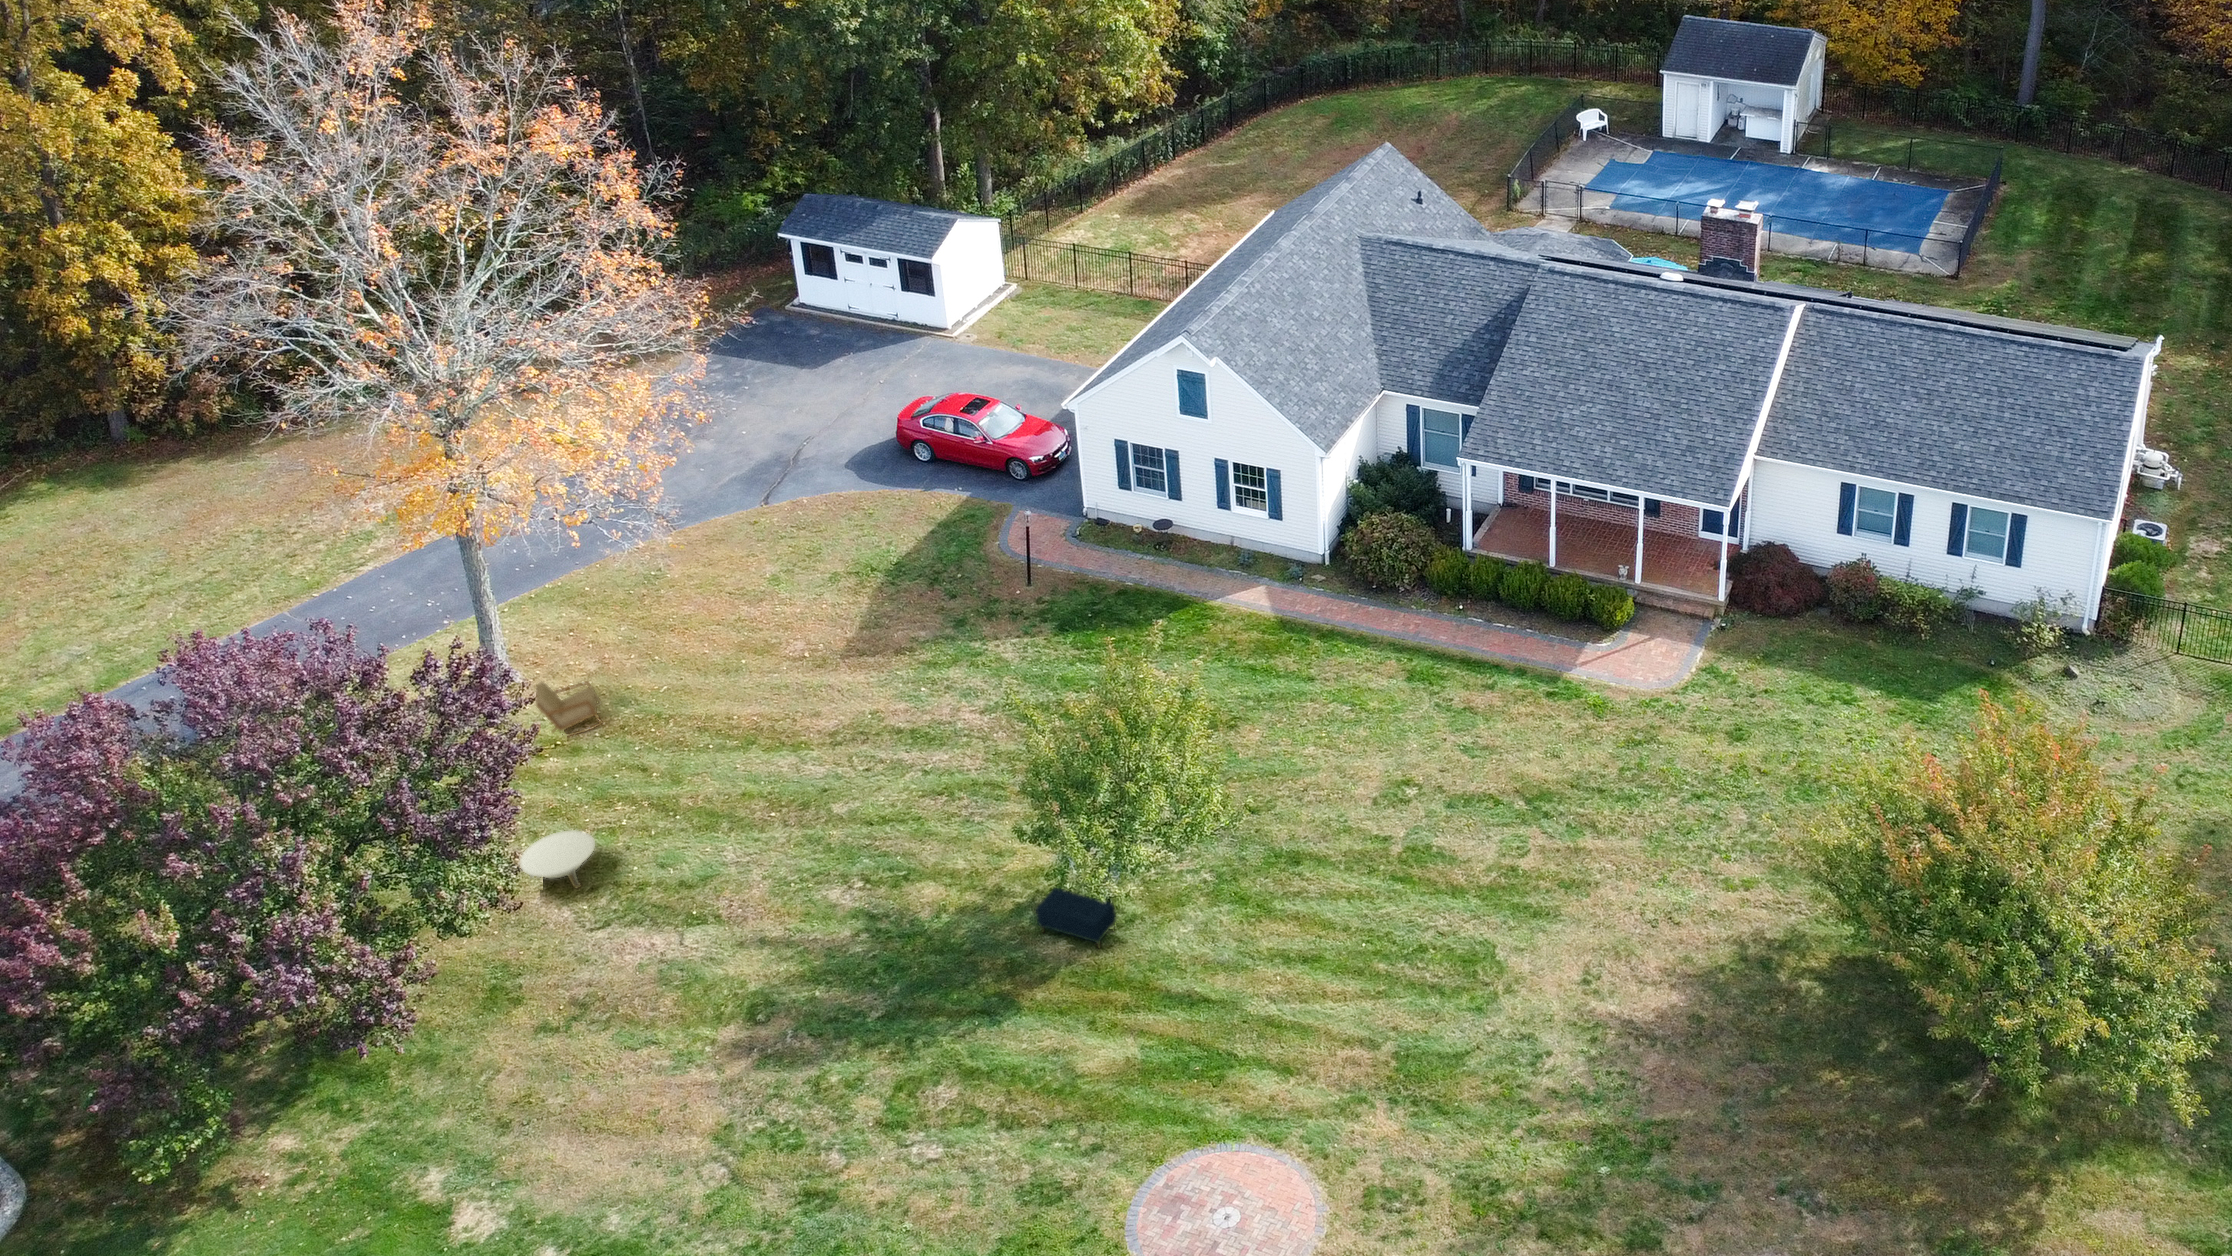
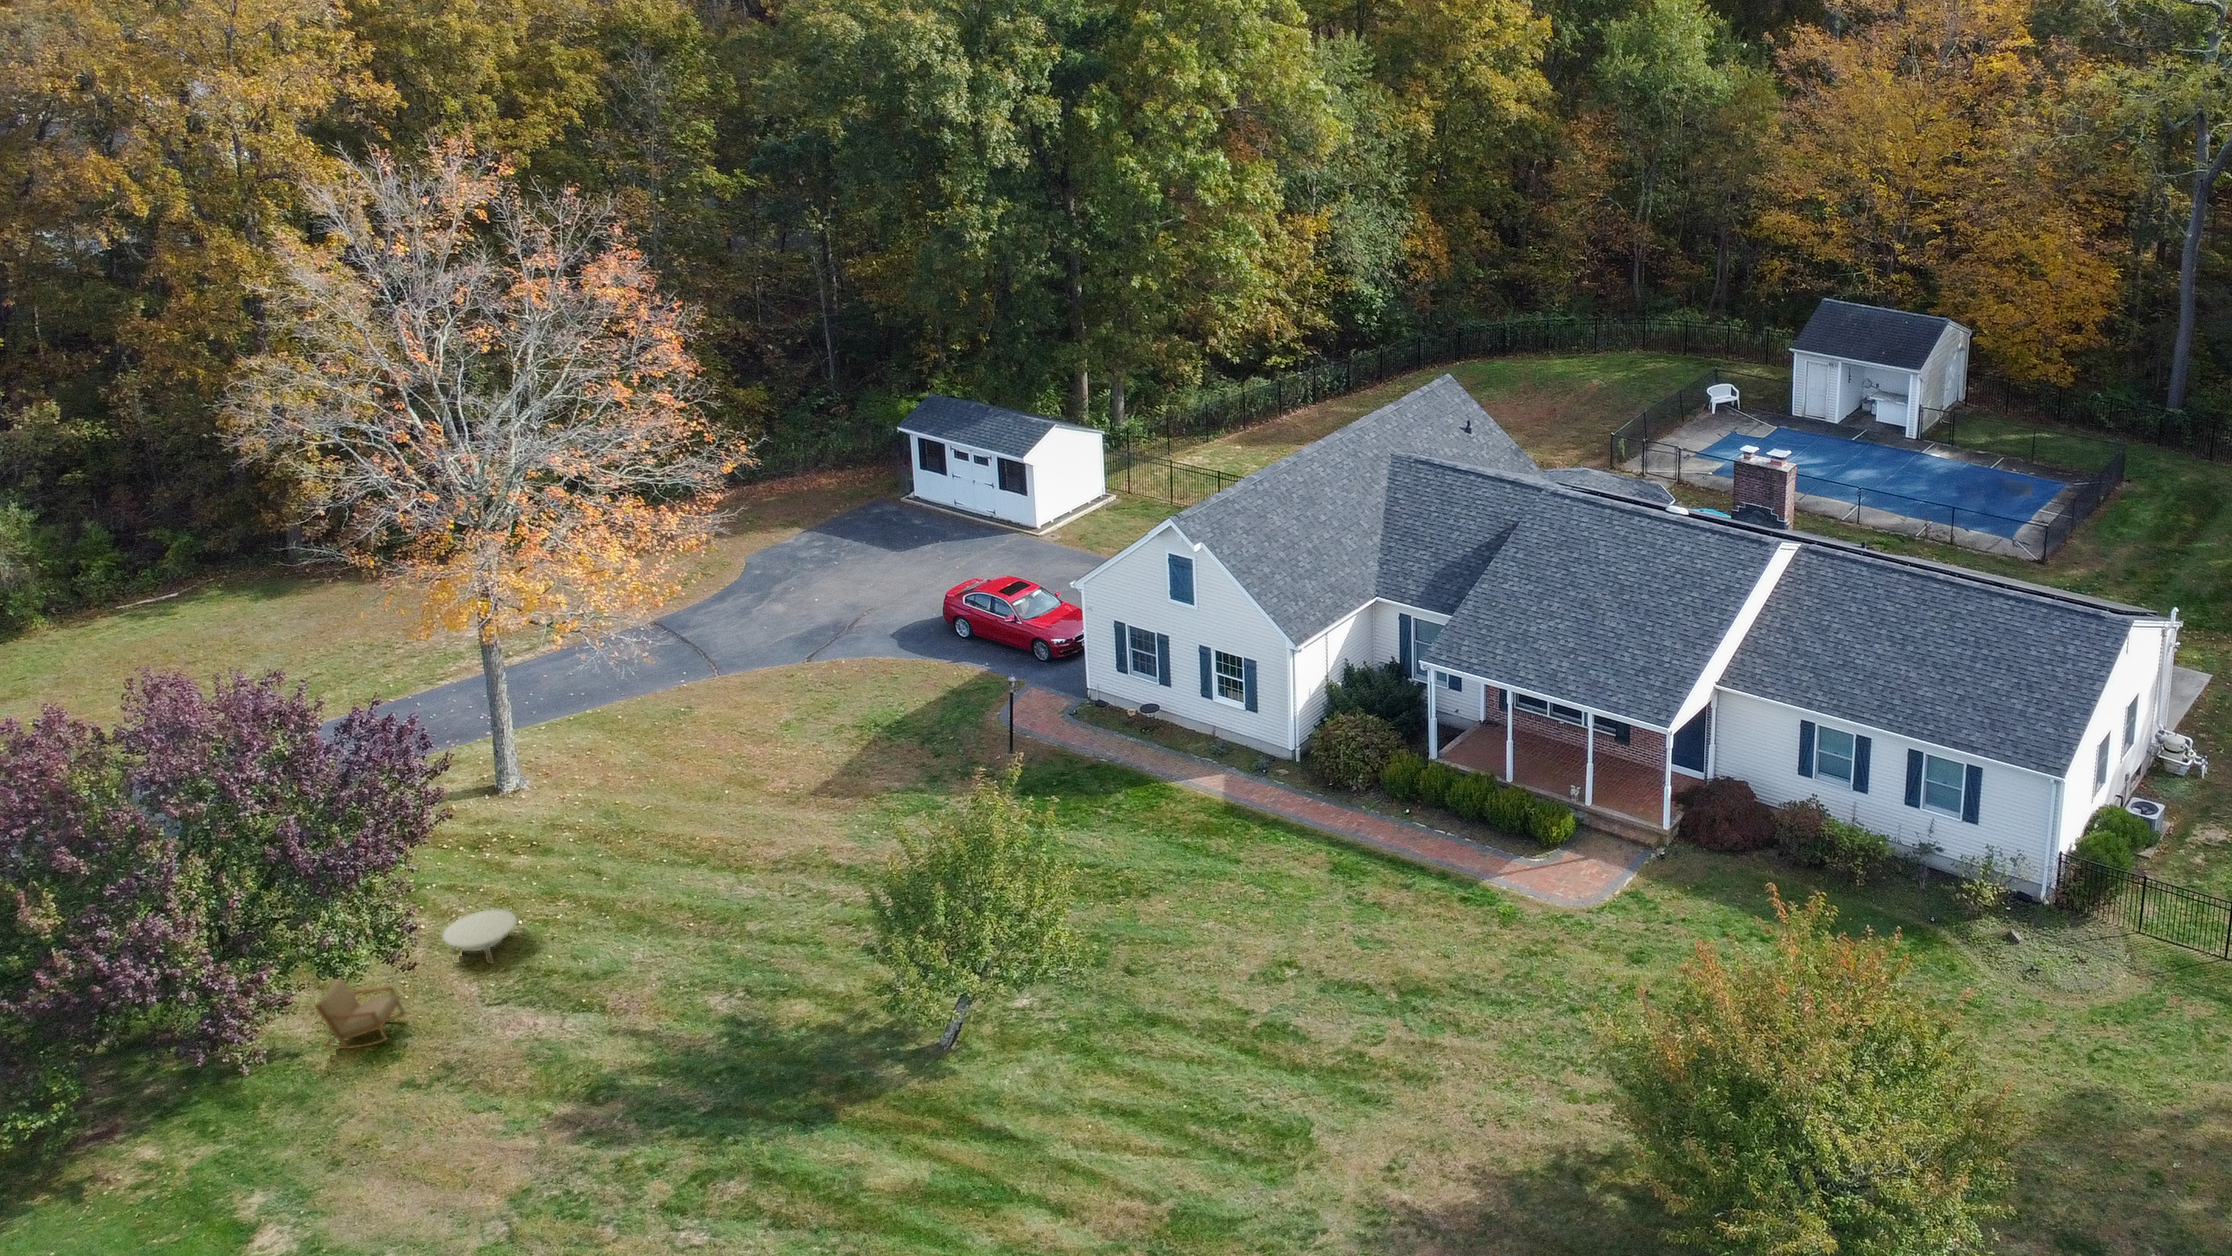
chair: present [536,681,602,736] -> present [316,979,405,1049]
bench: present [1036,888,1116,949] -> none [880,1012,957,1078]

